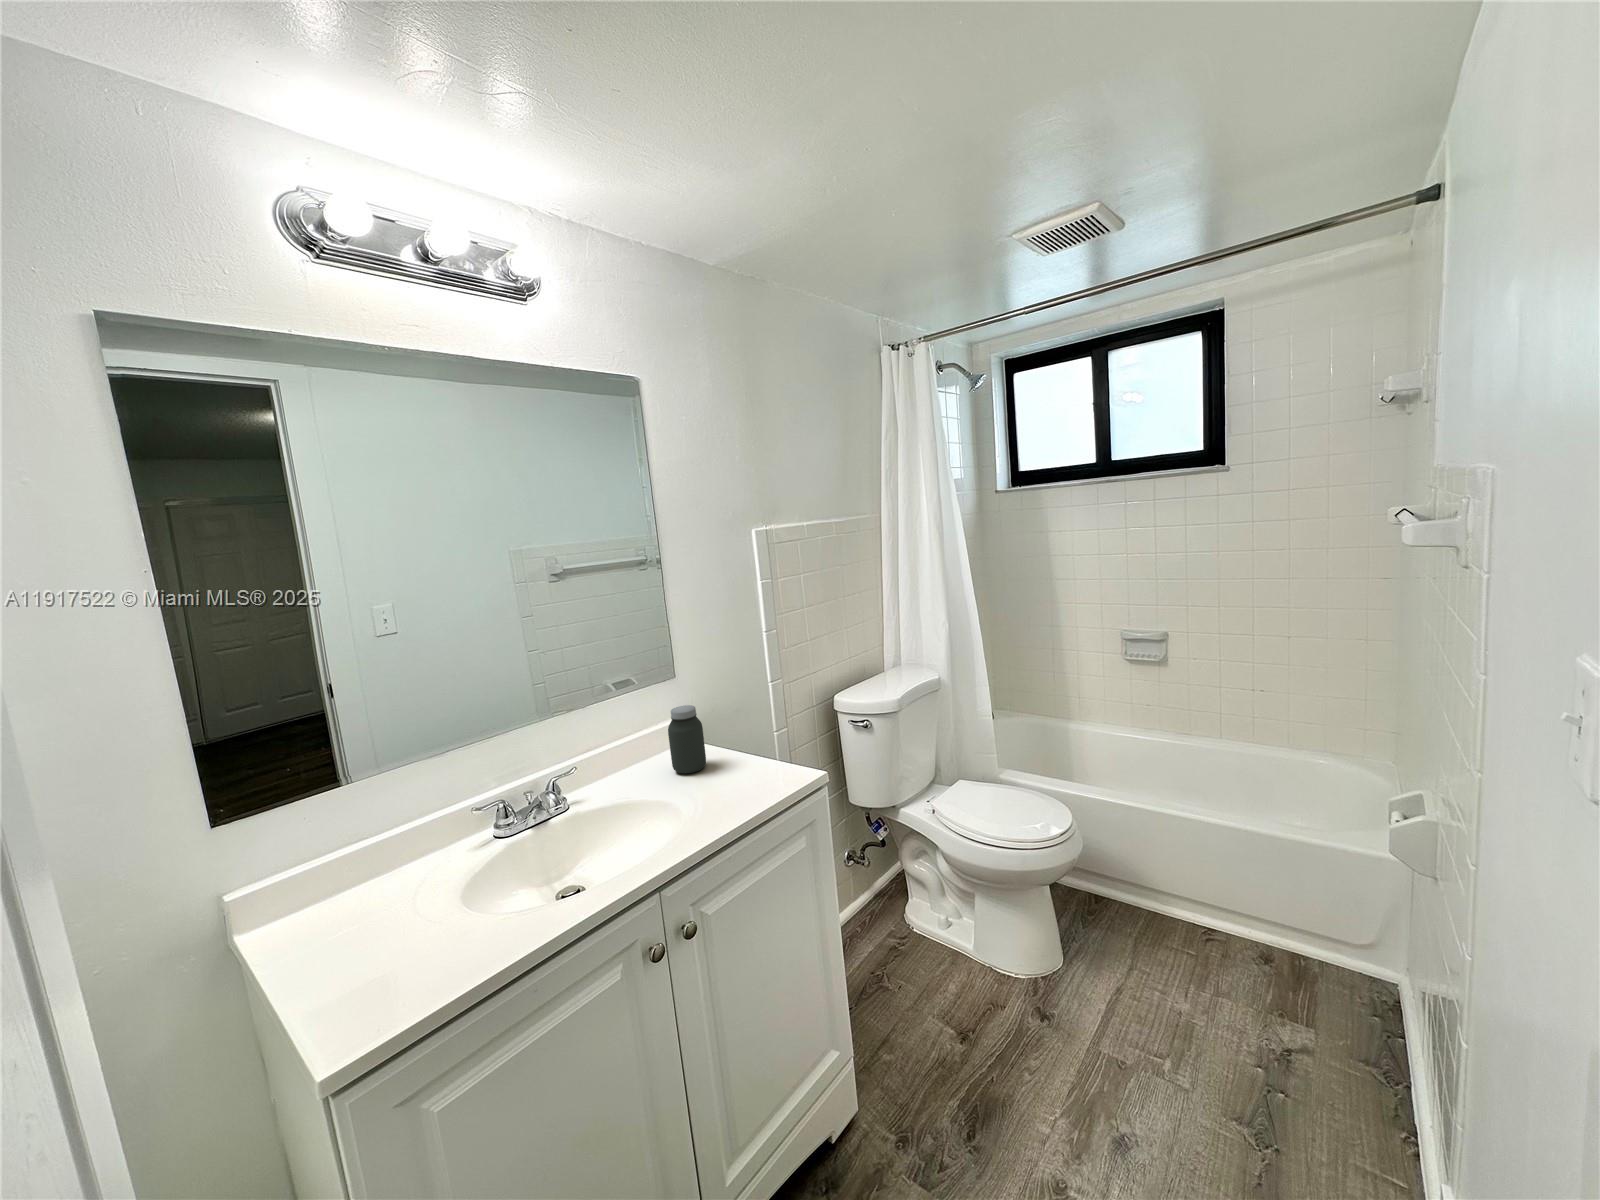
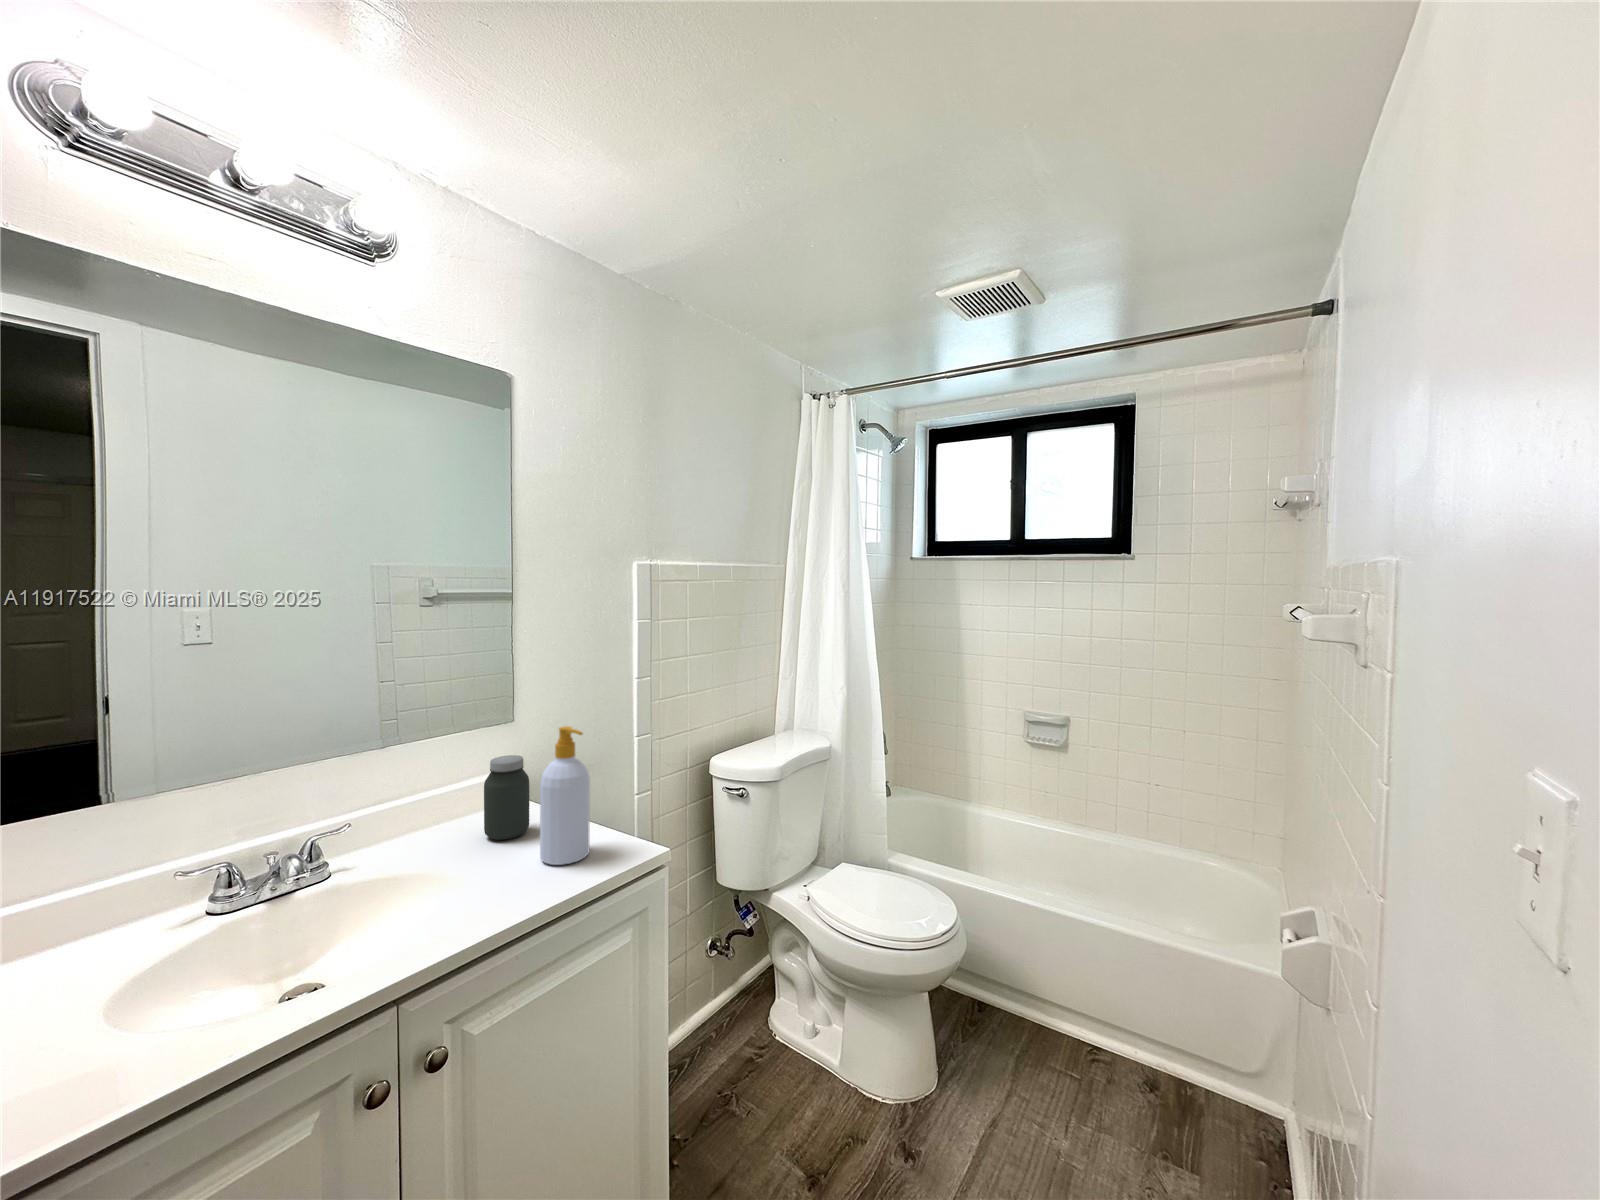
soap bottle: none [718,678,763,790] -> present [540,726,590,865]

